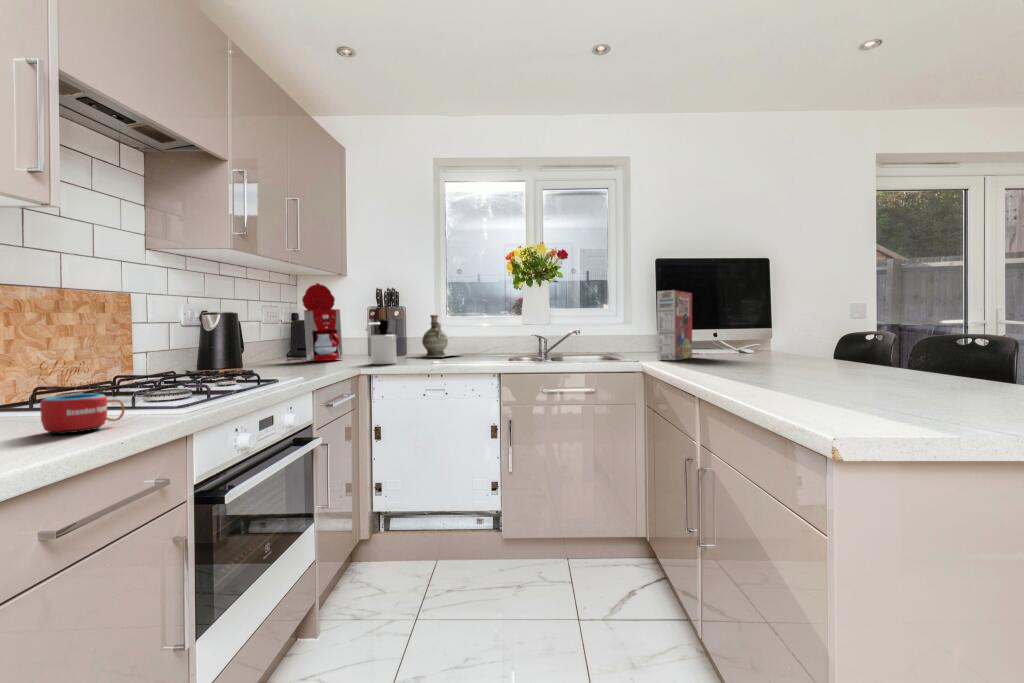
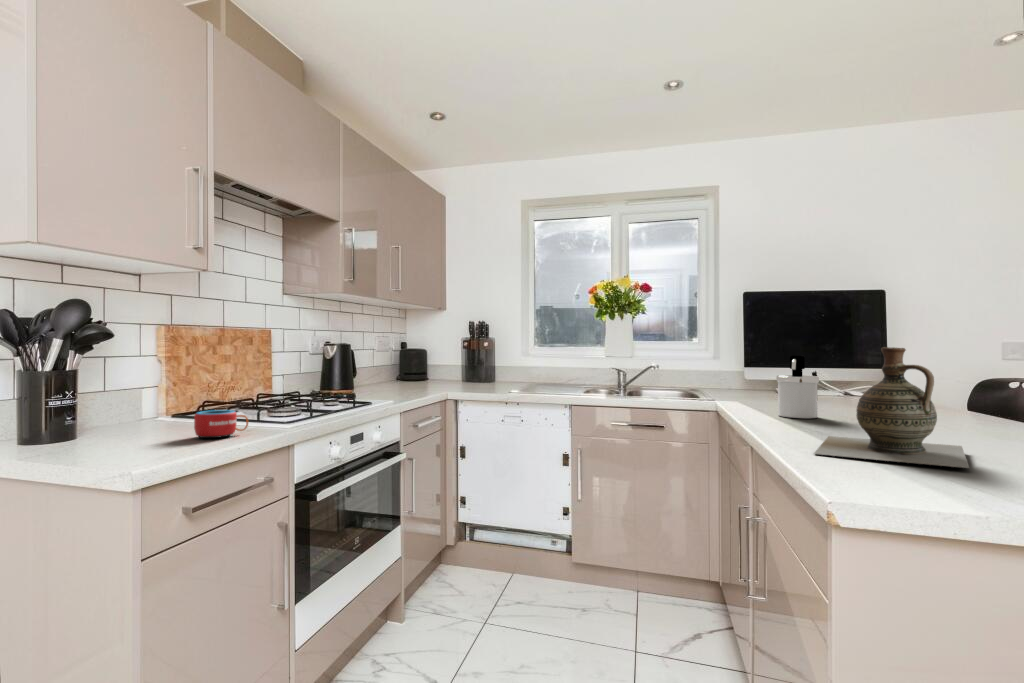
coffee maker: present [287,283,343,361] -> none [395,317,440,385]
cereal box: present [657,290,692,360] -> none [731,326,773,396]
ceramic jug: present [409,315,457,357] -> present [814,347,969,468]
soap dispenser: present [366,320,397,364] -> present [776,356,819,418]

